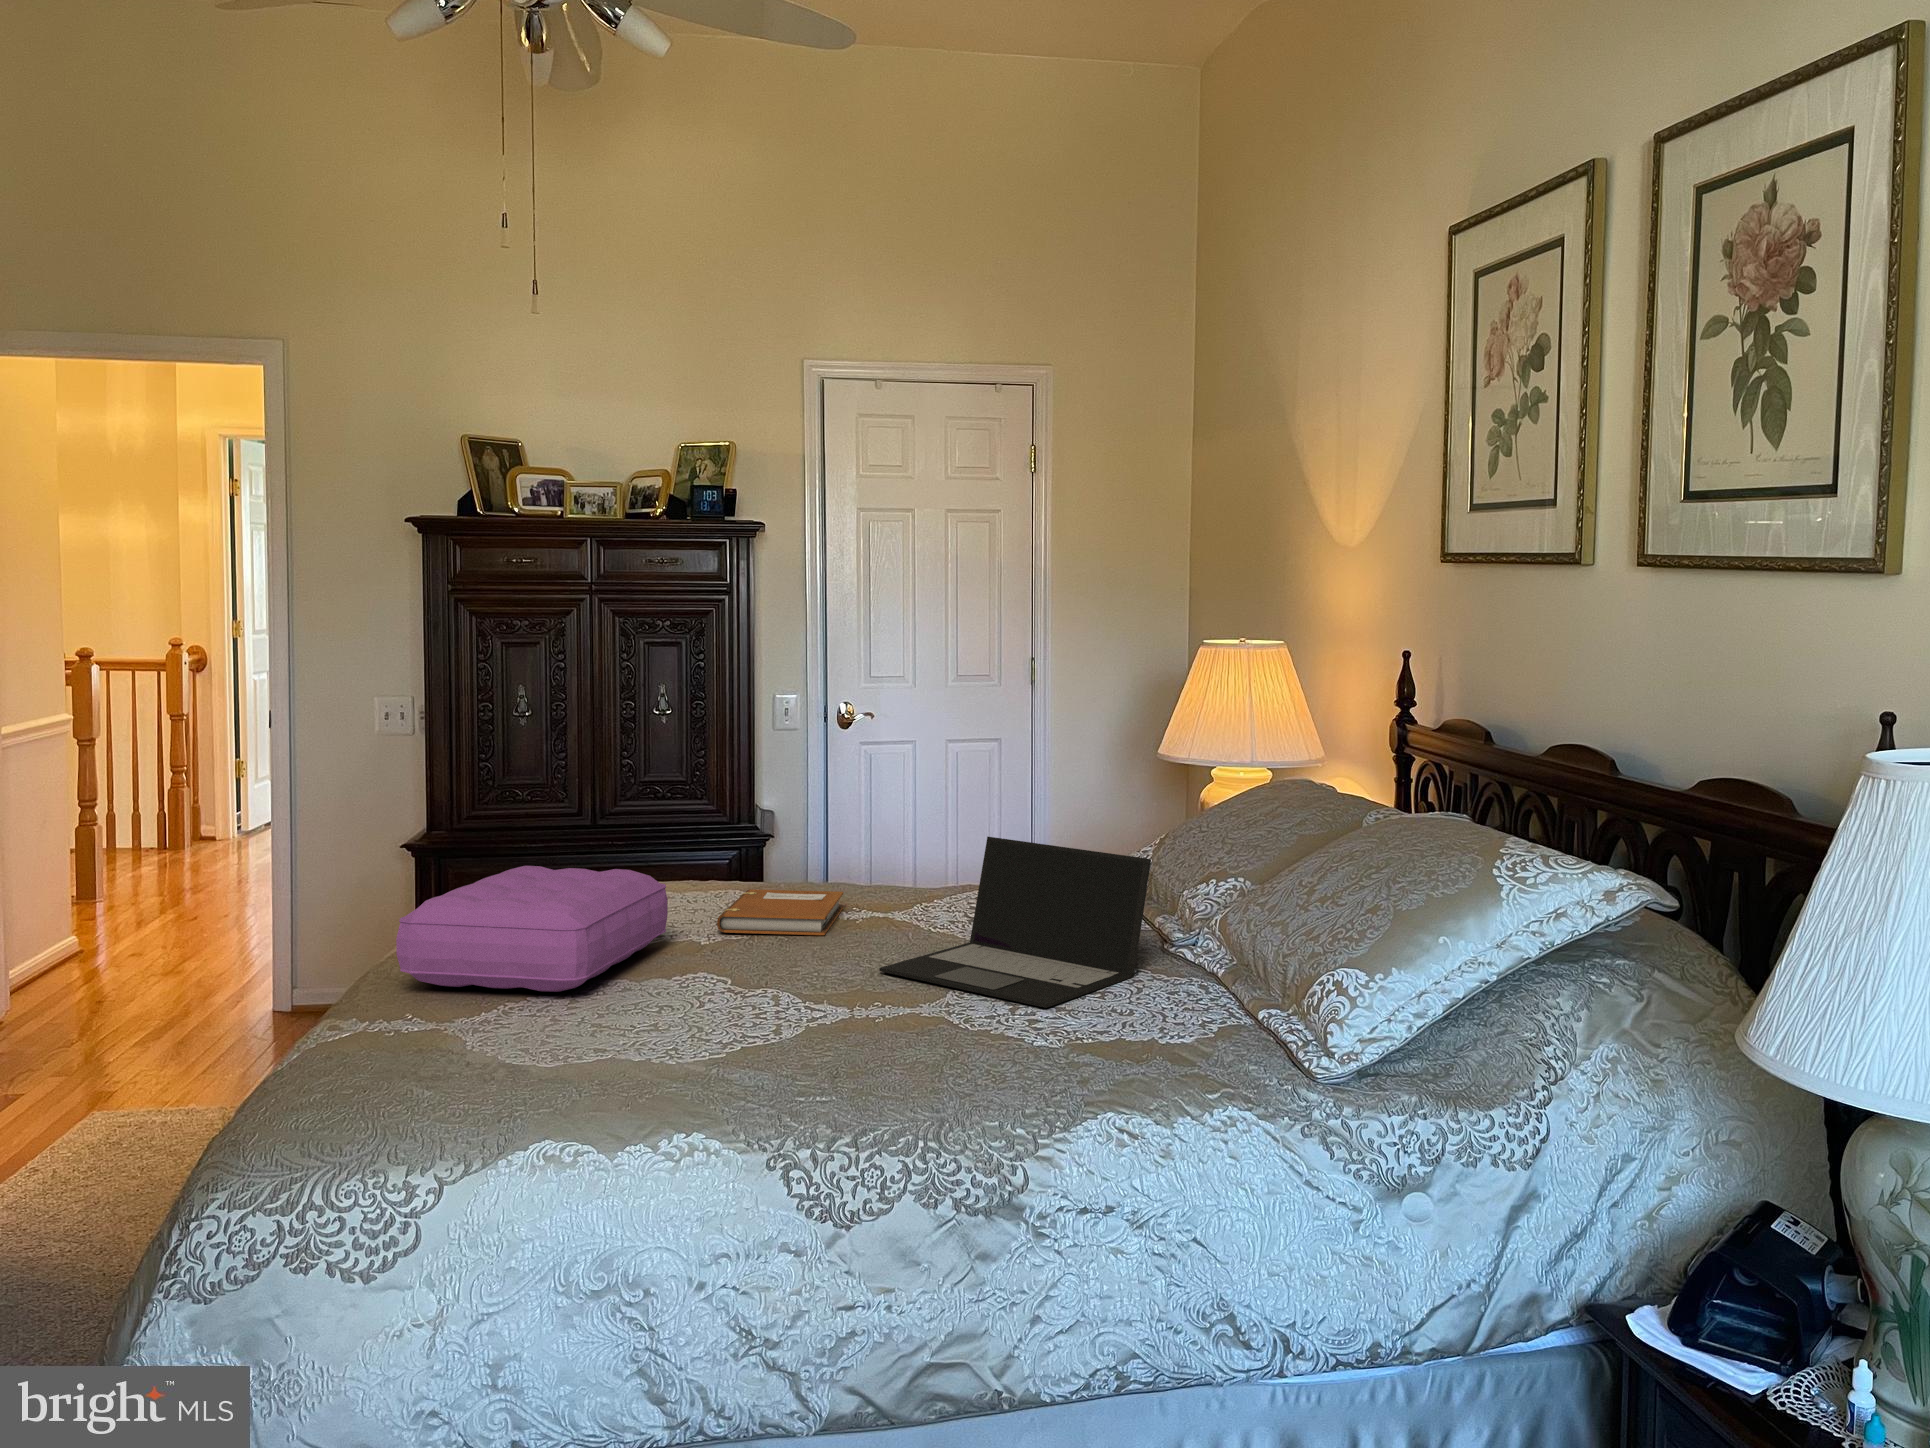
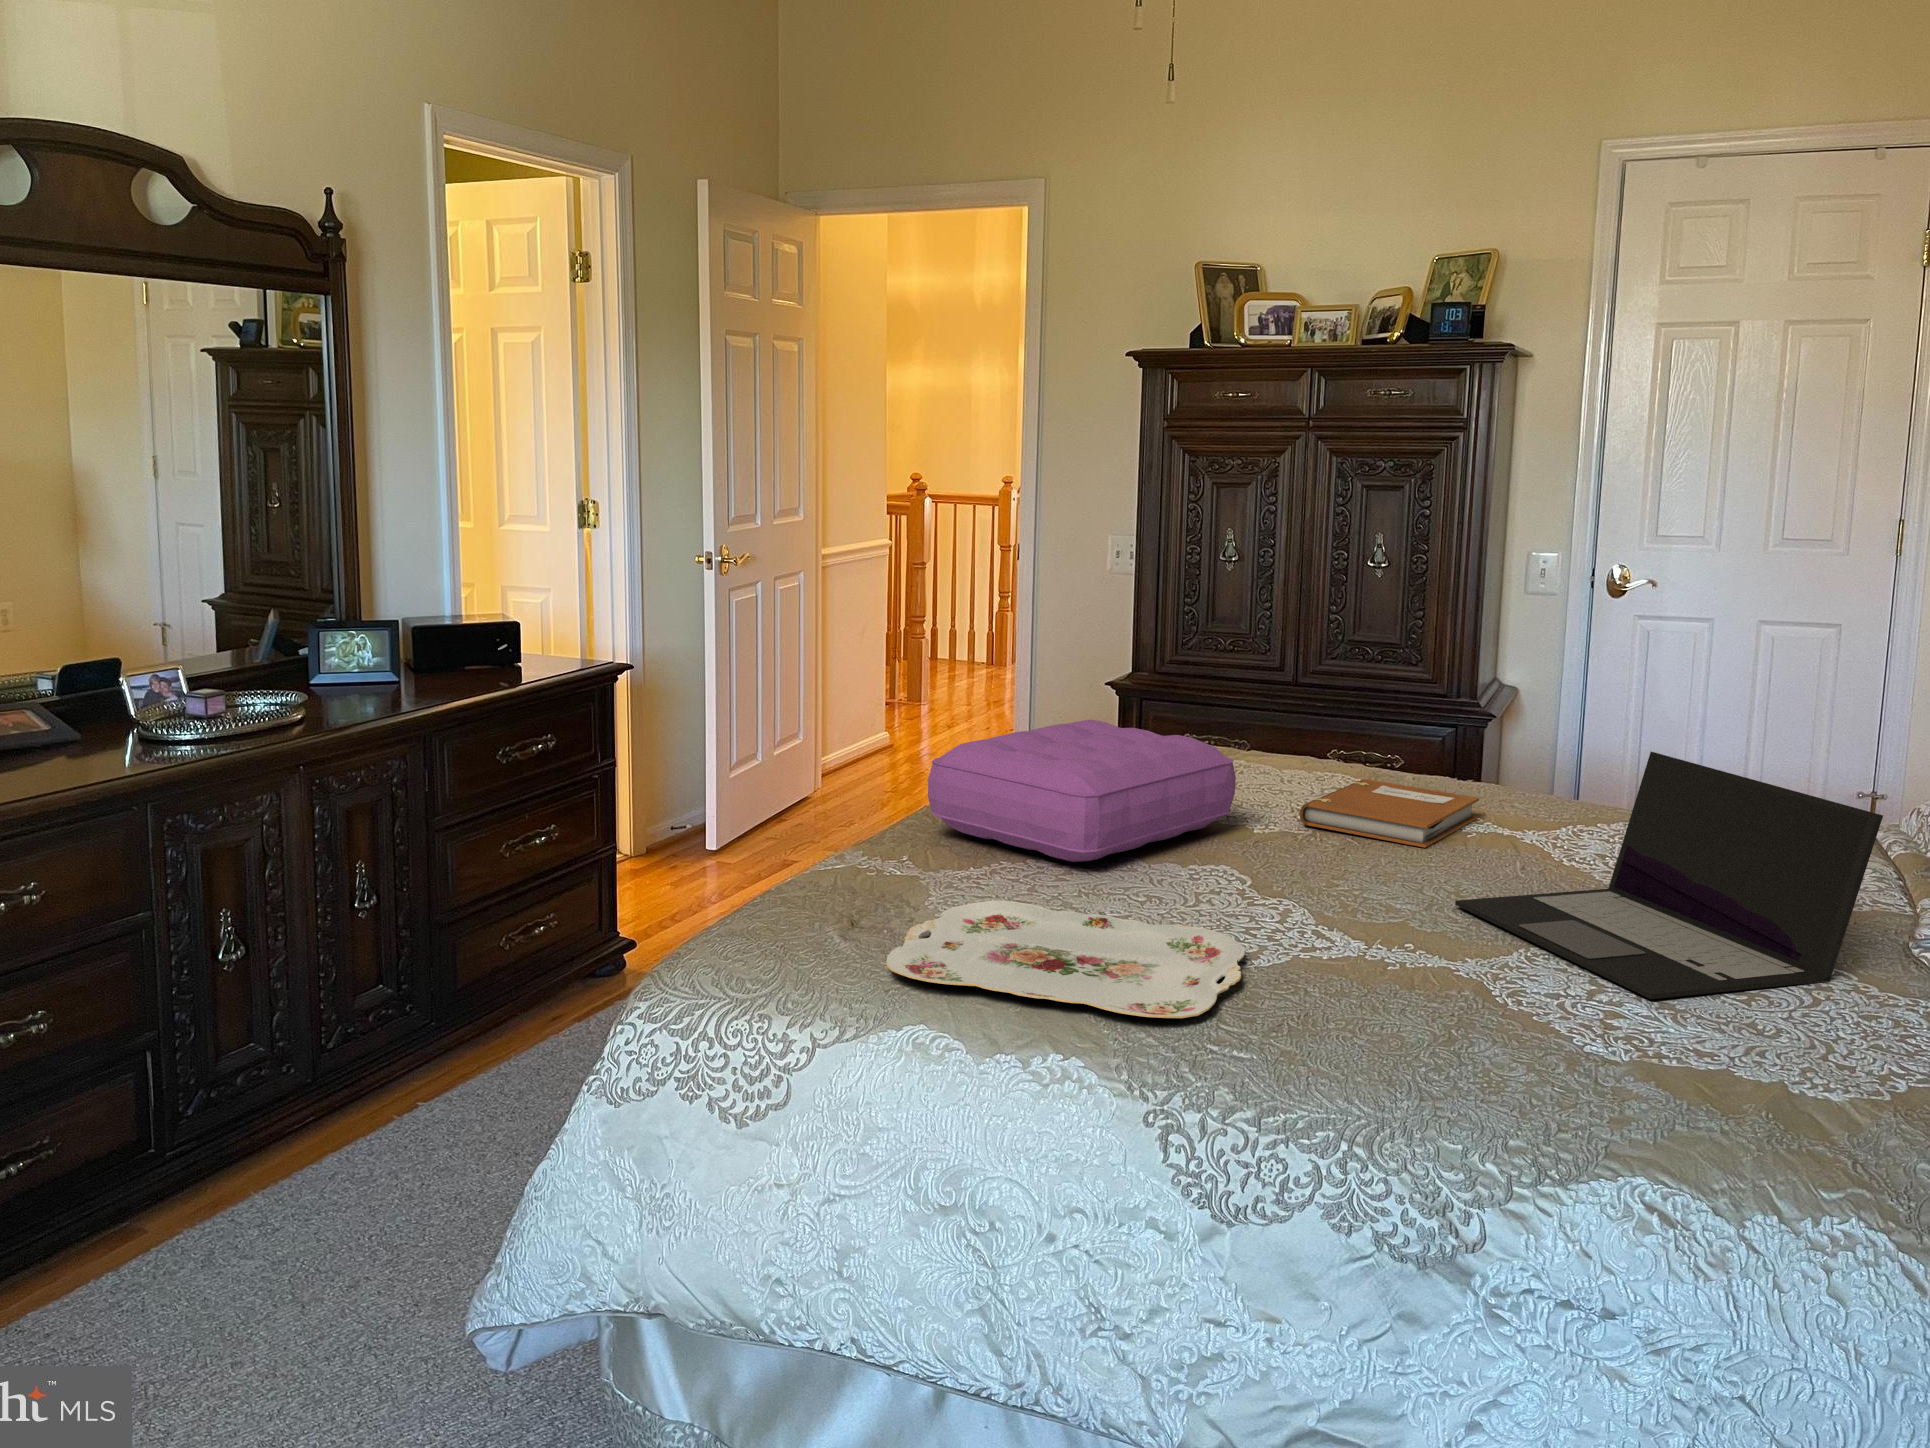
serving tray: none [472,1020,778,1105] -> present [886,901,1245,1018]

